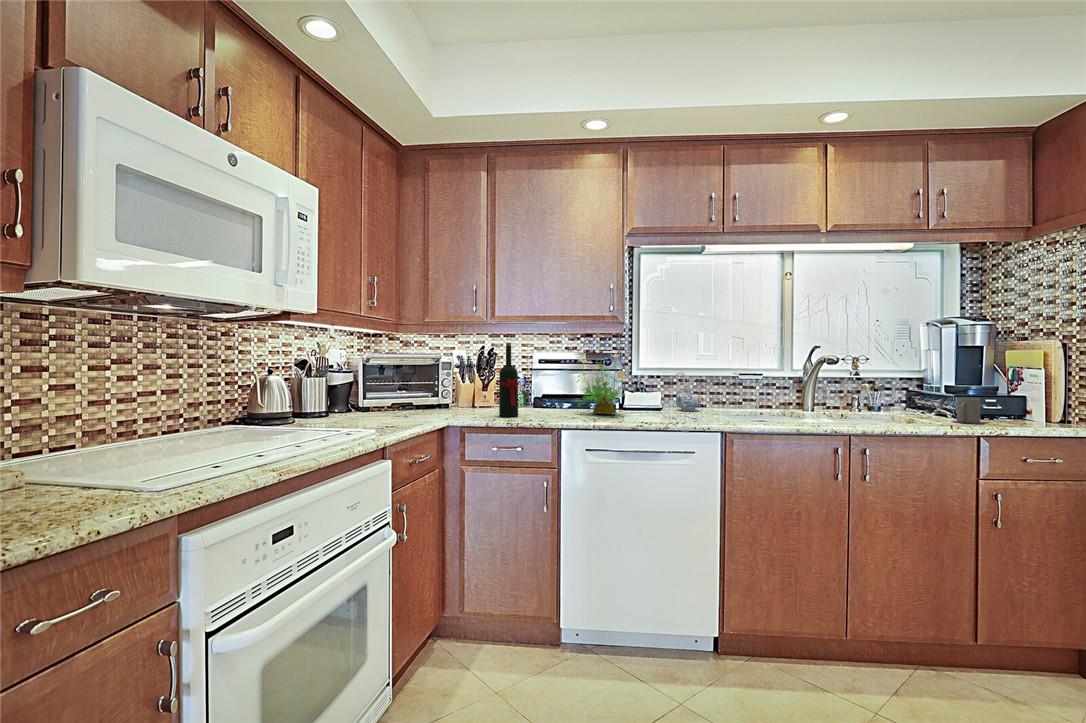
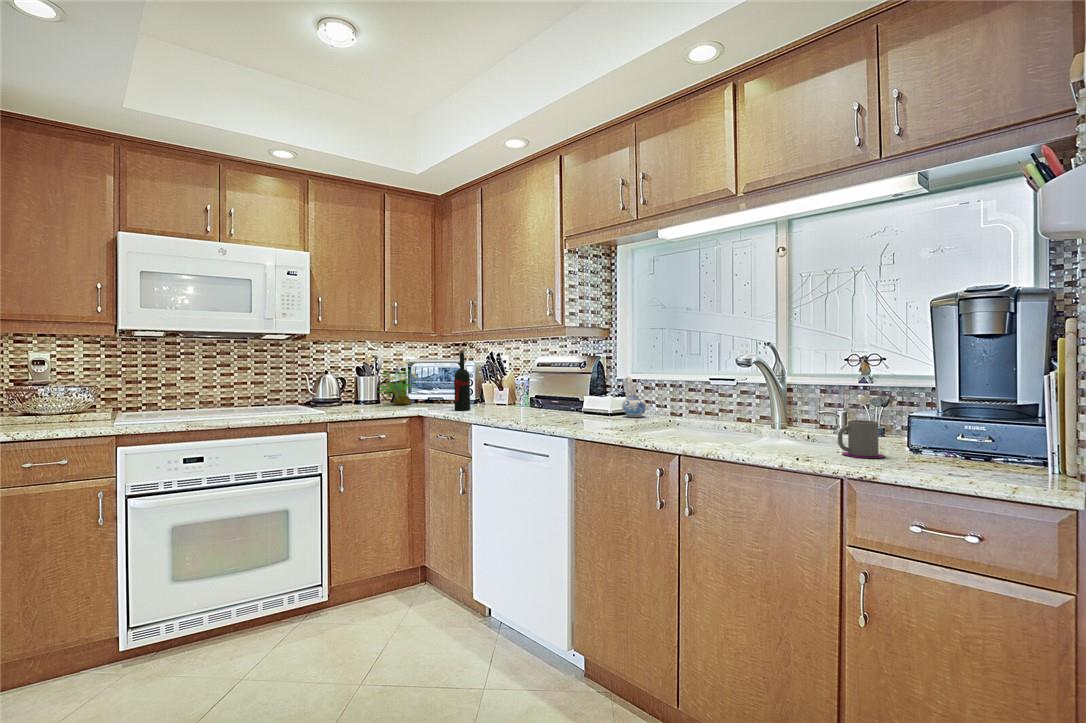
potted plant: present [577,348,627,414] -> present [379,354,417,404]

